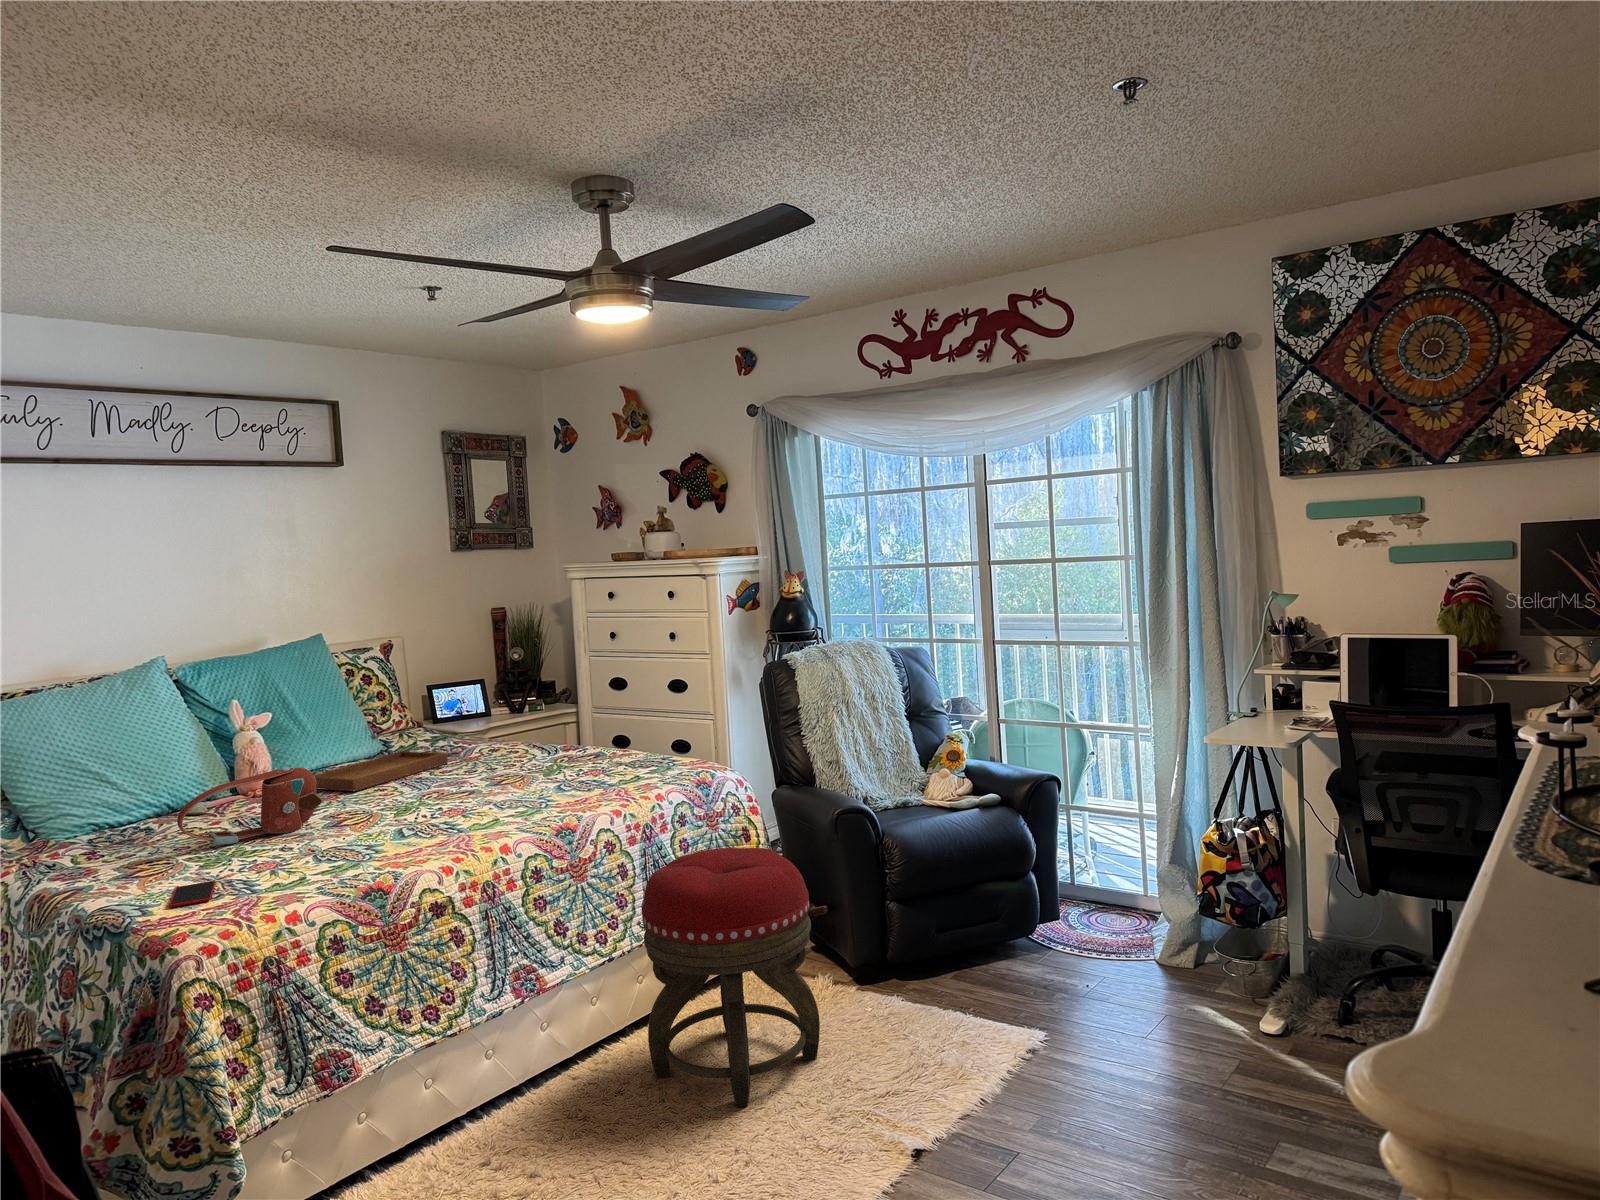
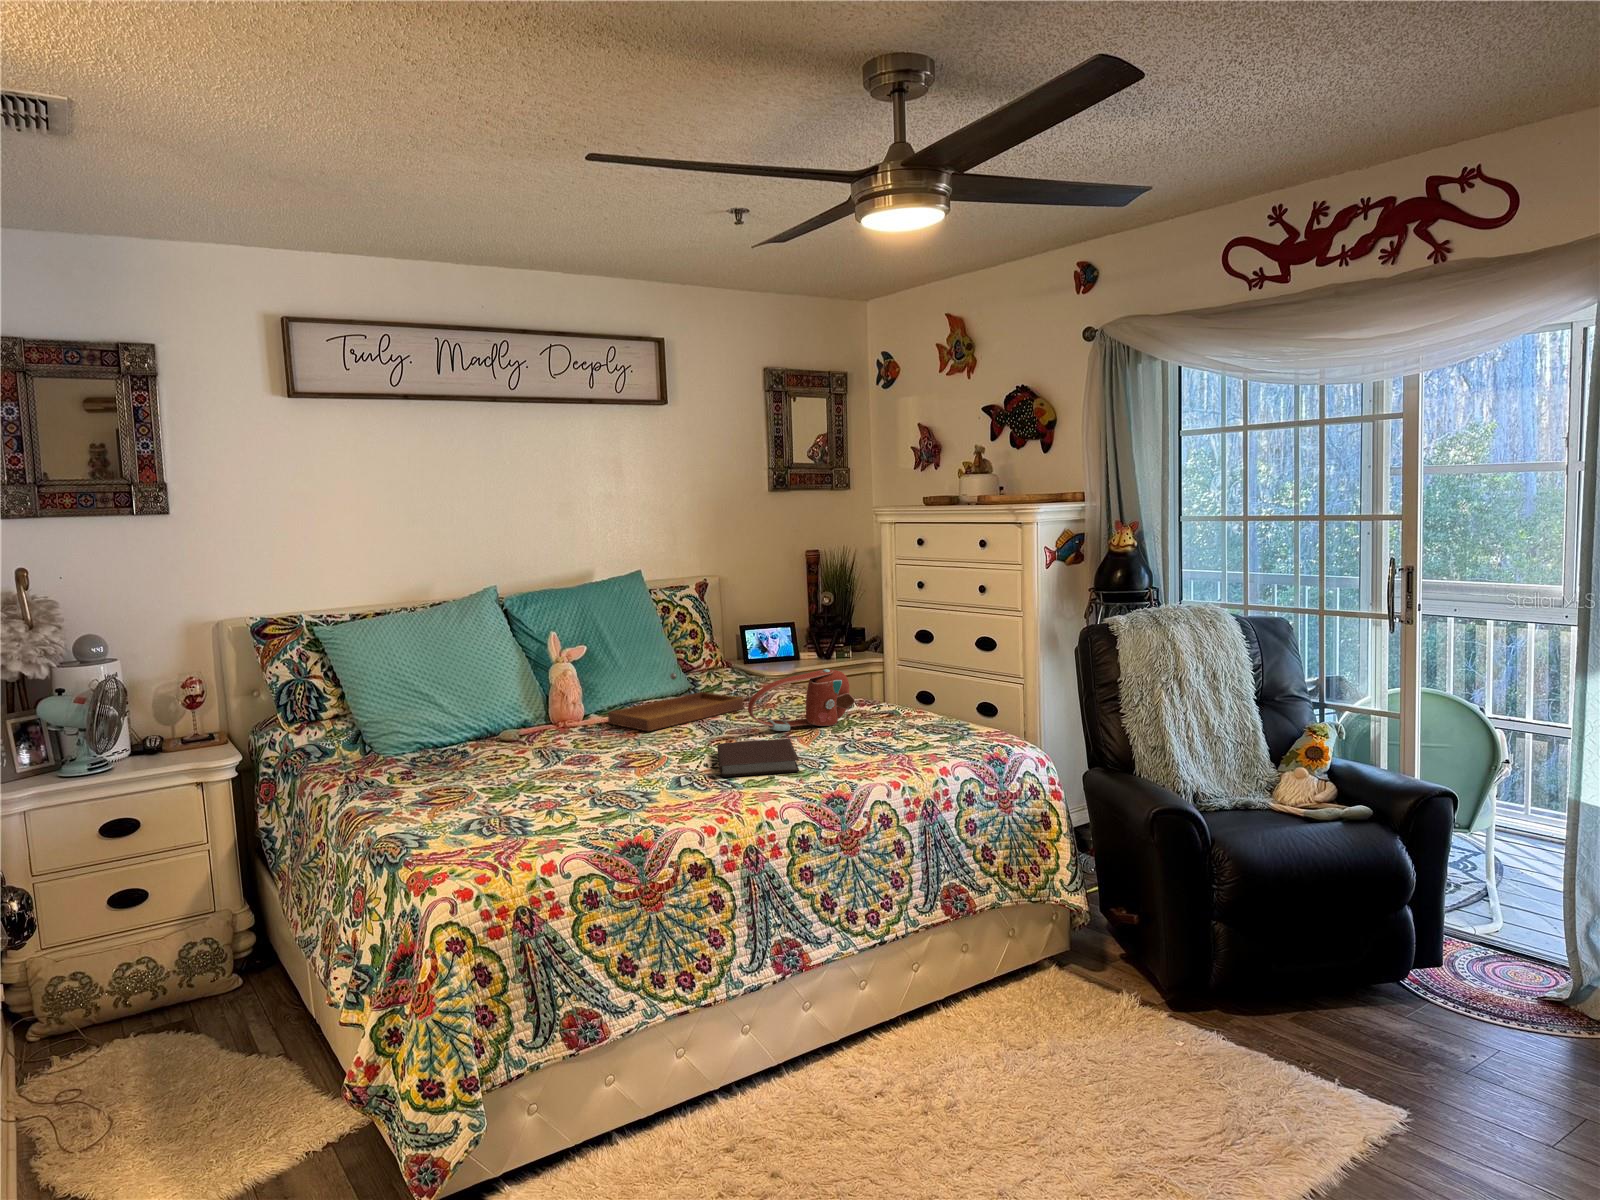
handbag: present [177,767,323,845] -> present [748,669,855,731]
notebook: none [435,783,524,822] -> present [717,739,799,777]
footstool: present [642,848,820,1108] -> none [914,838,1115,1141]
smartphone: present [169,881,216,907] -> none [446,816,495,841]

